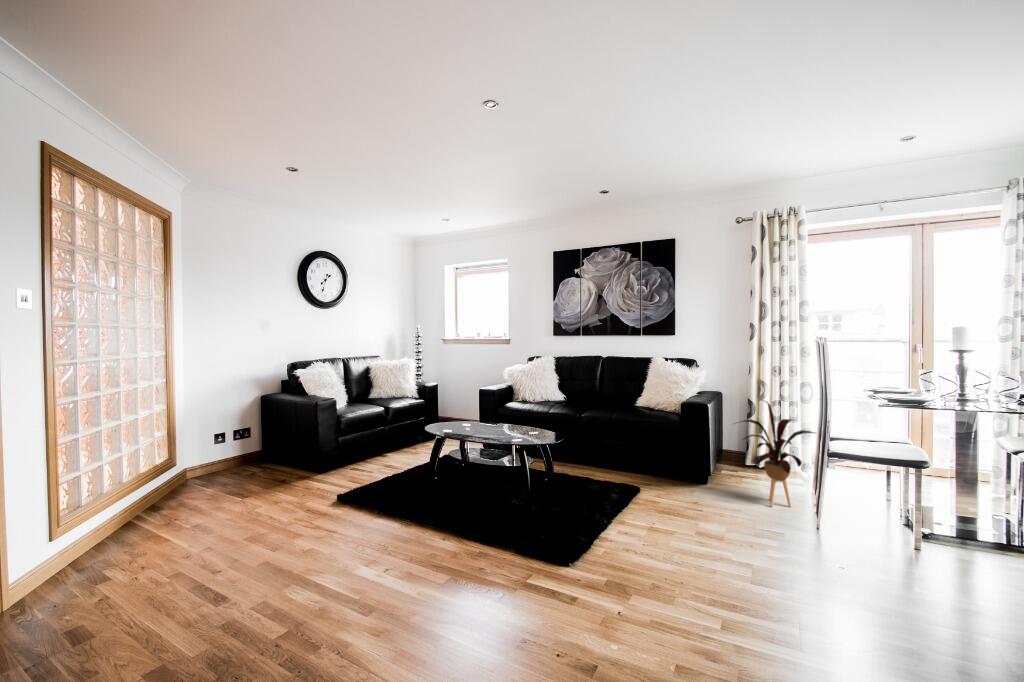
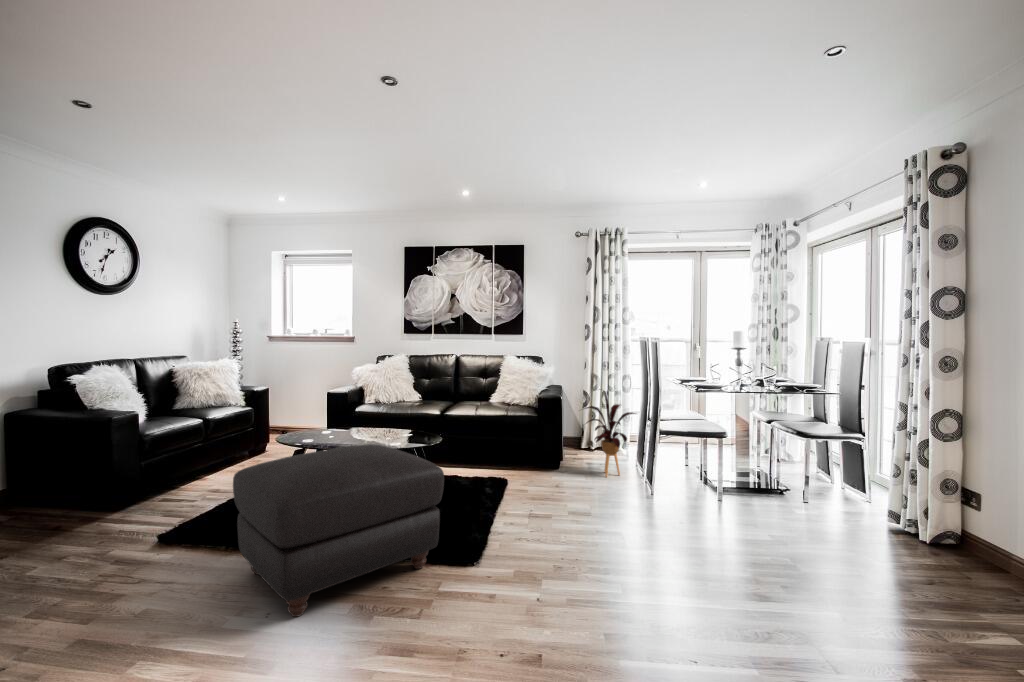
ottoman: none [346,450,536,630] -> present [233,444,444,617]

